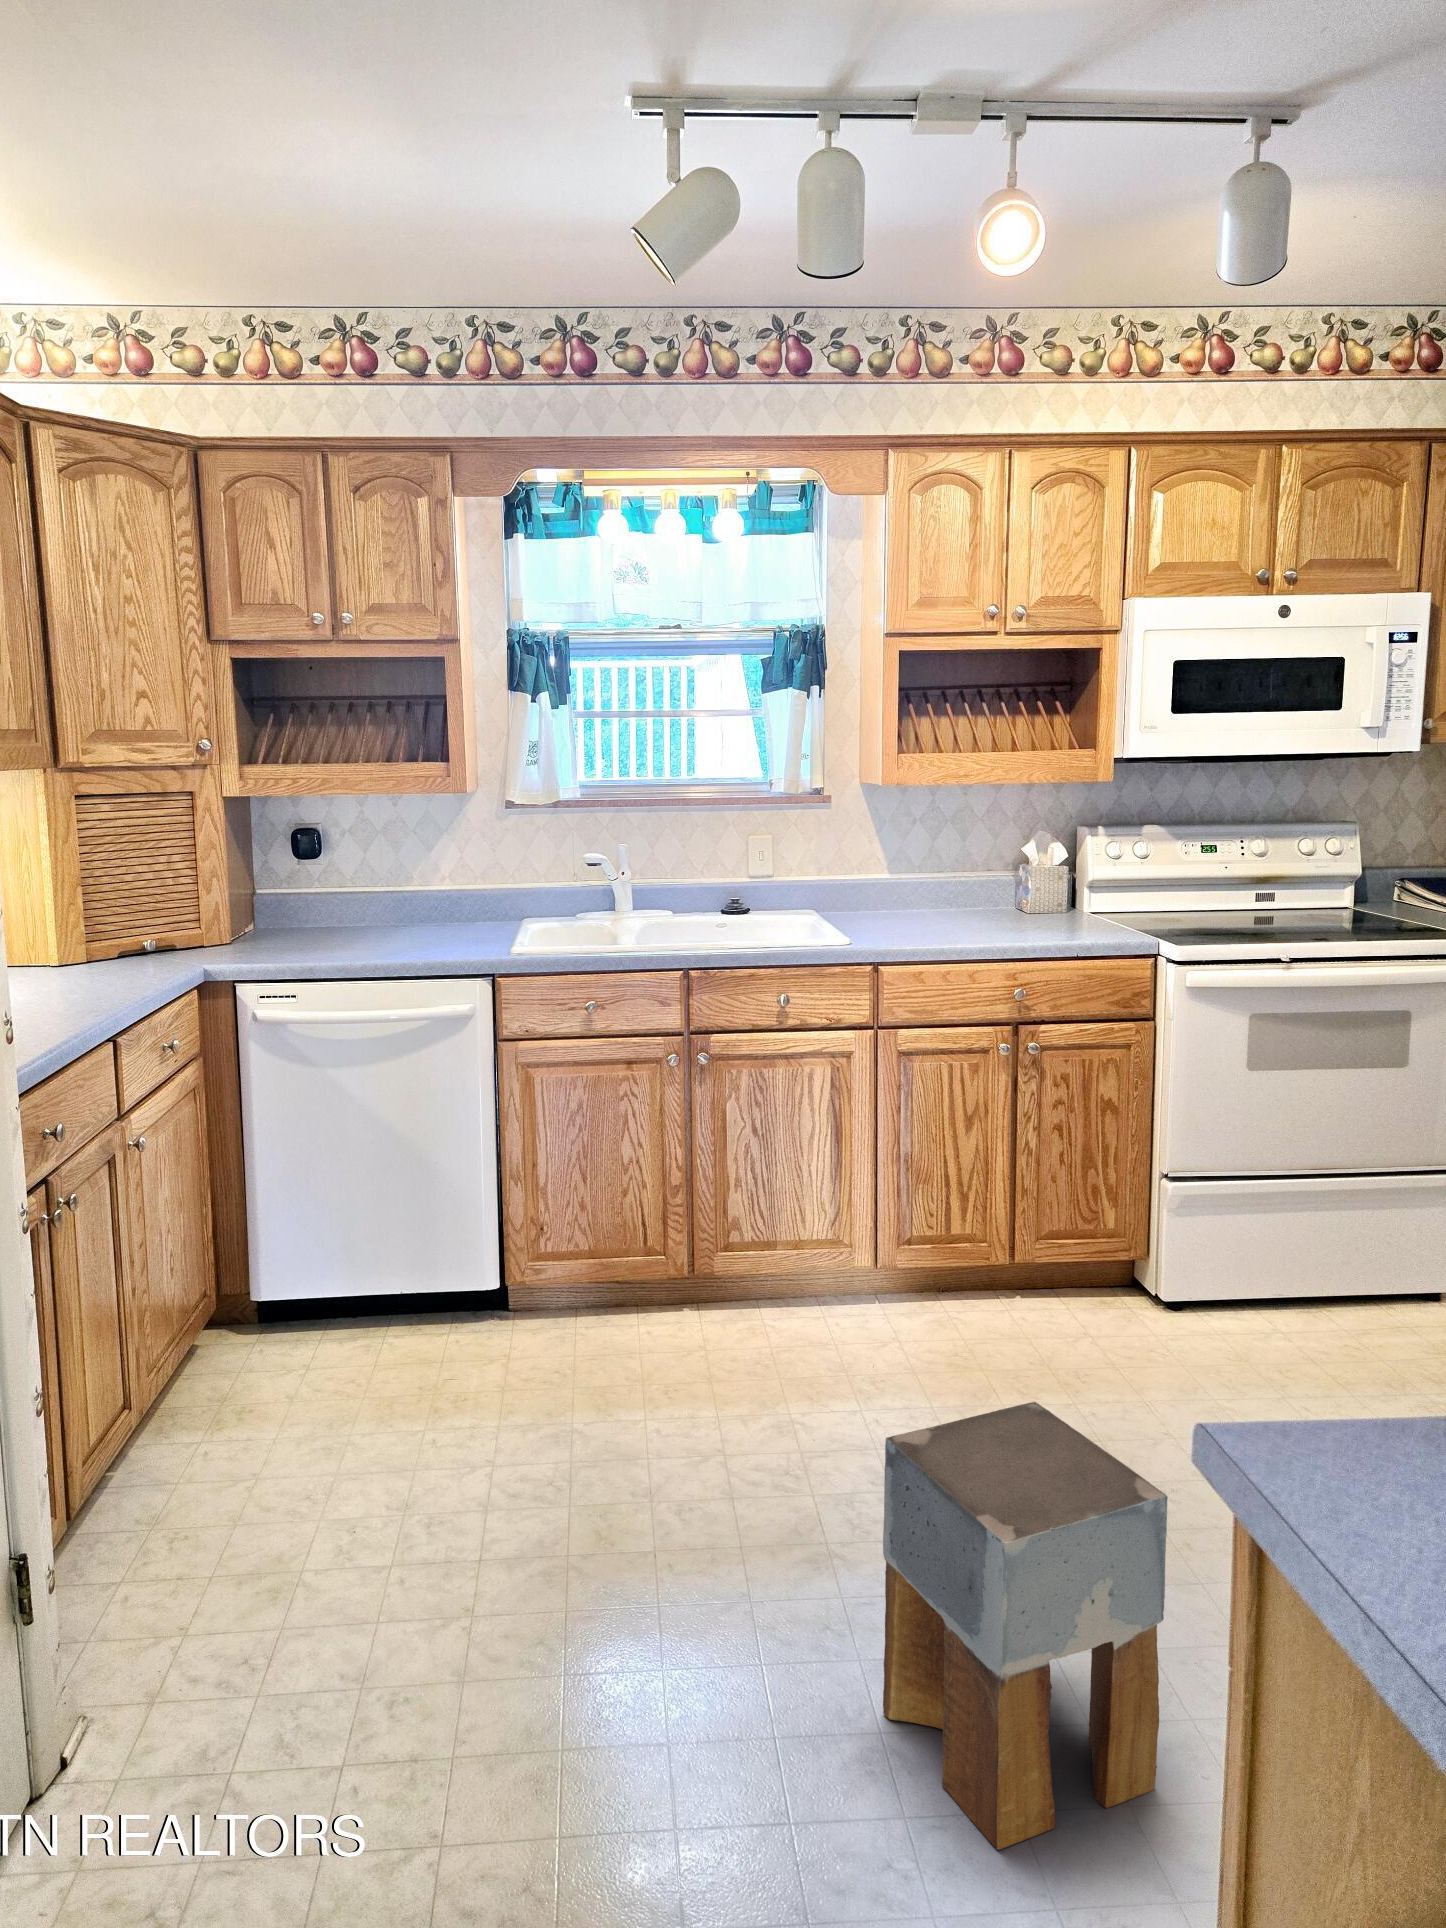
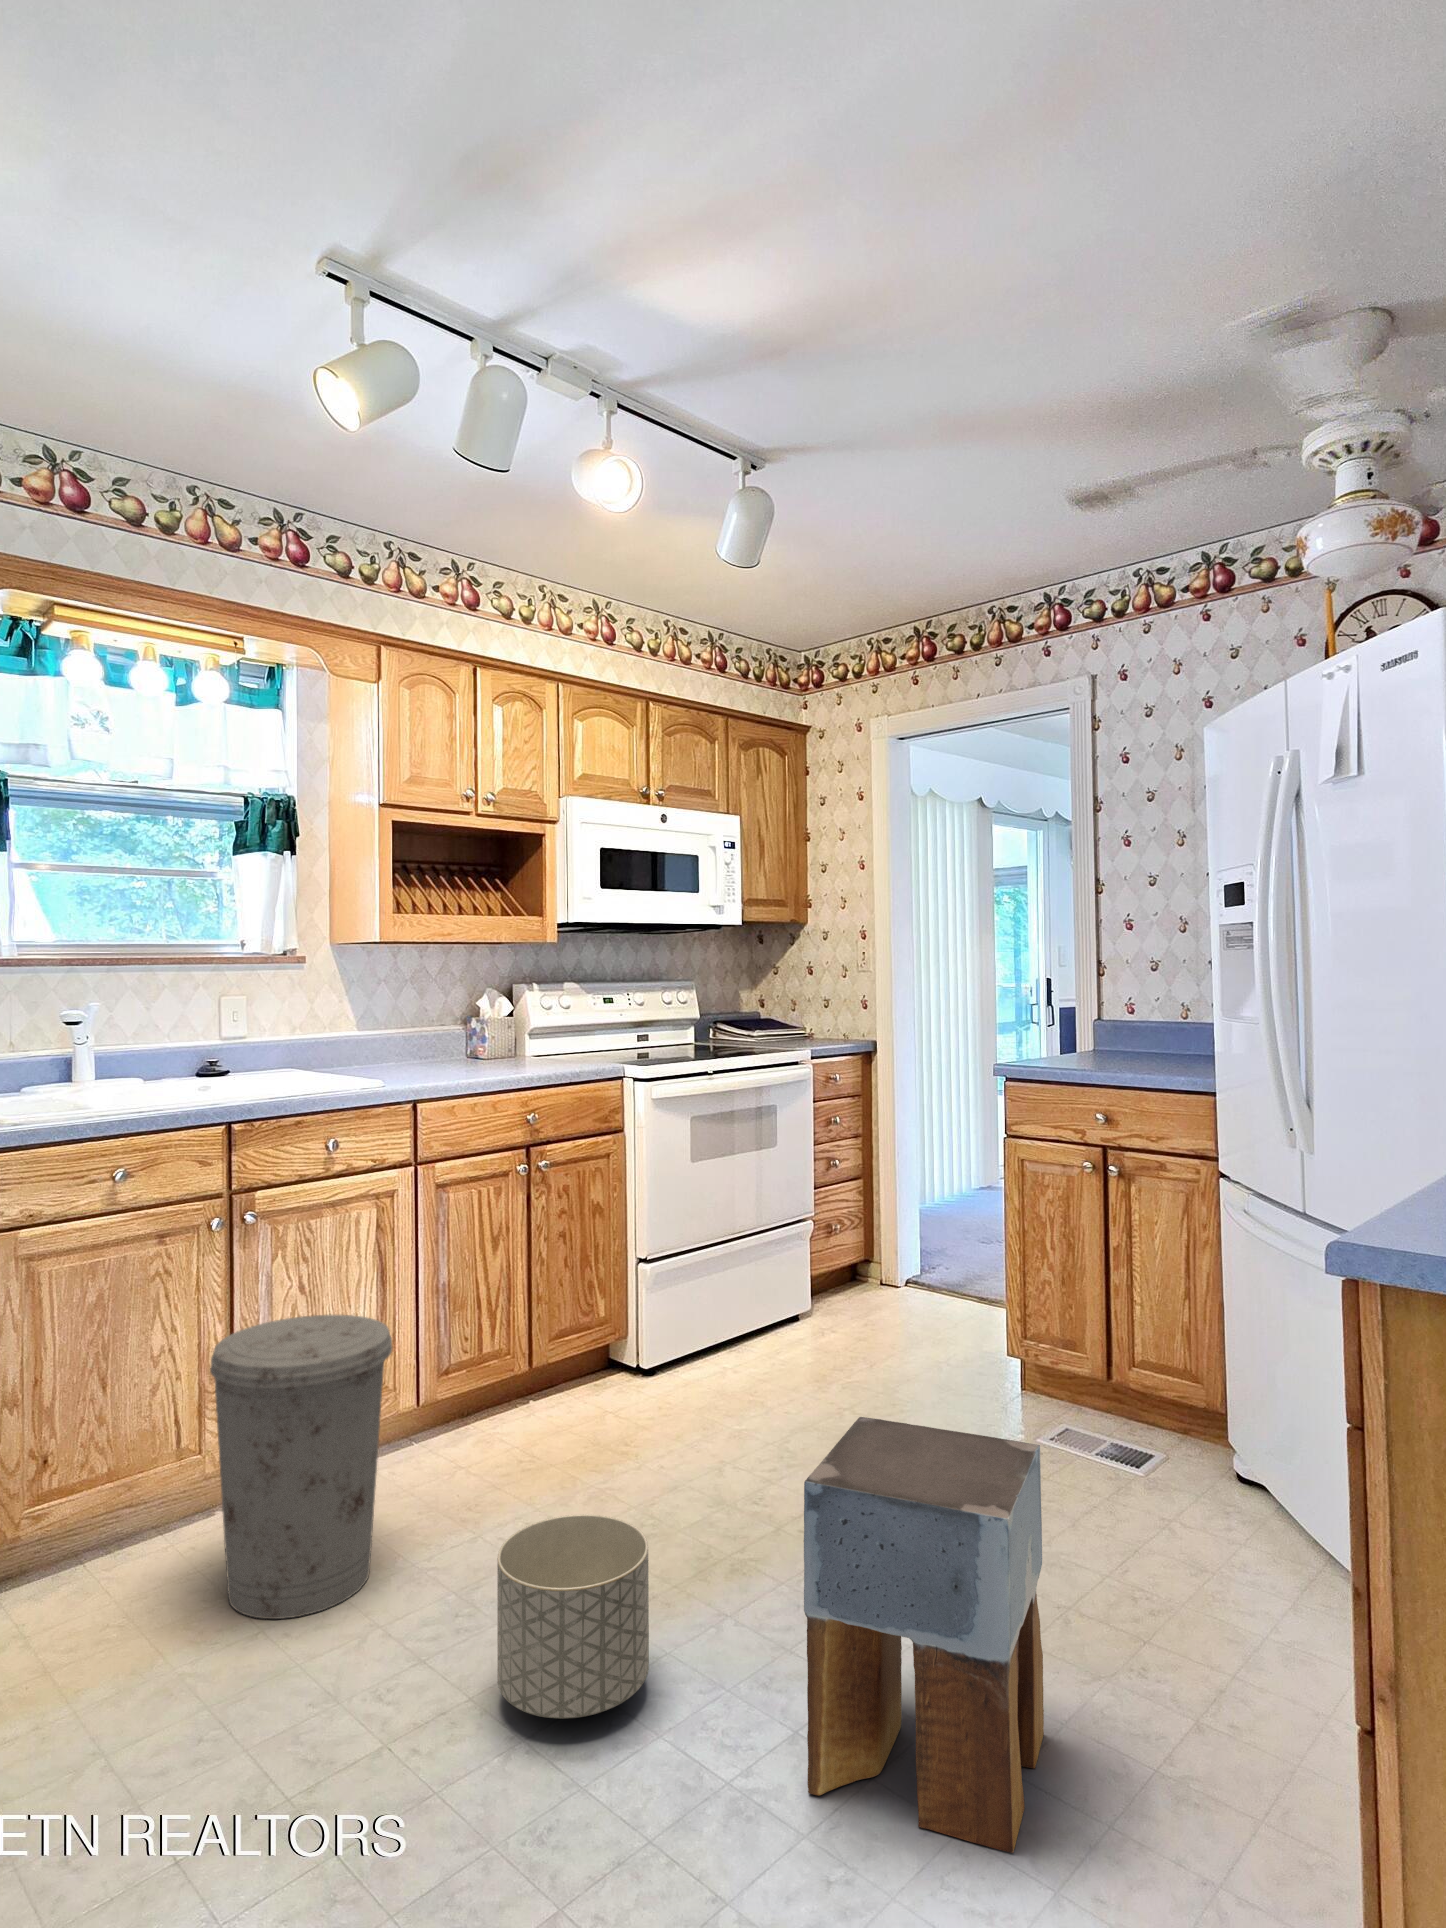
trash can: none [612,1158,765,1411] -> present [210,1315,392,1619]
planter: none [721,1397,861,1573] -> present [497,1514,649,1719]

